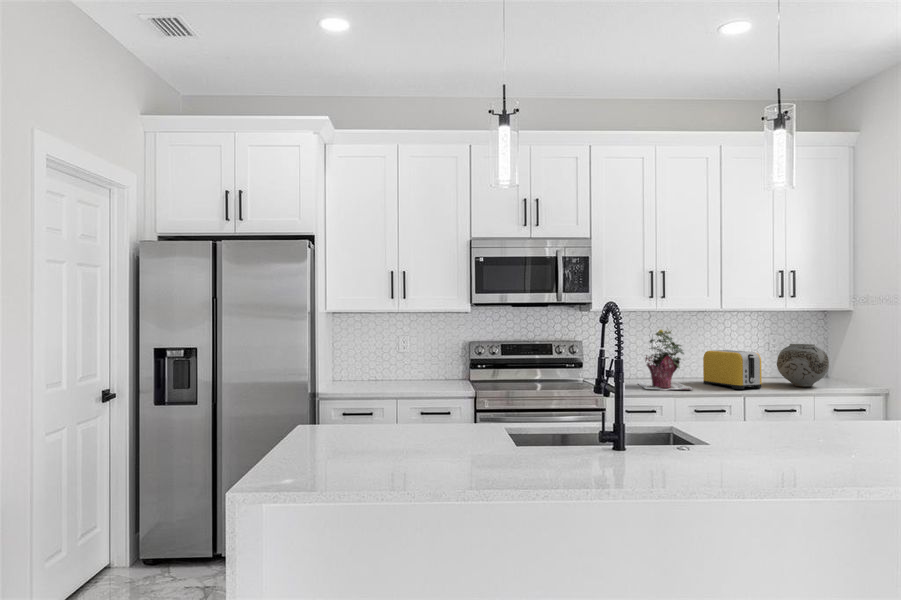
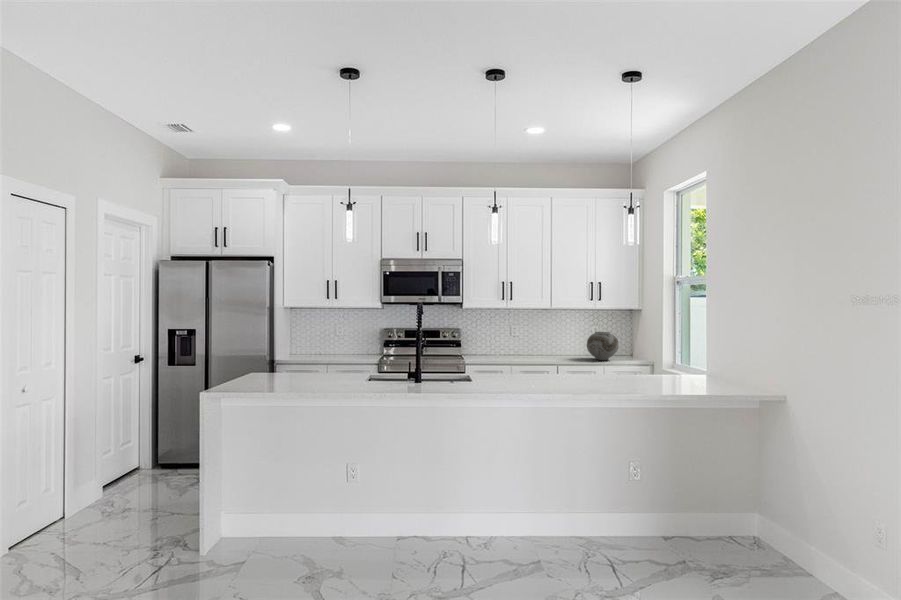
potted plant: present [638,330,692,390] -> none [493,320,524,361]
toaster: present [703,350,762,389] -> none [539,336,572,361]

